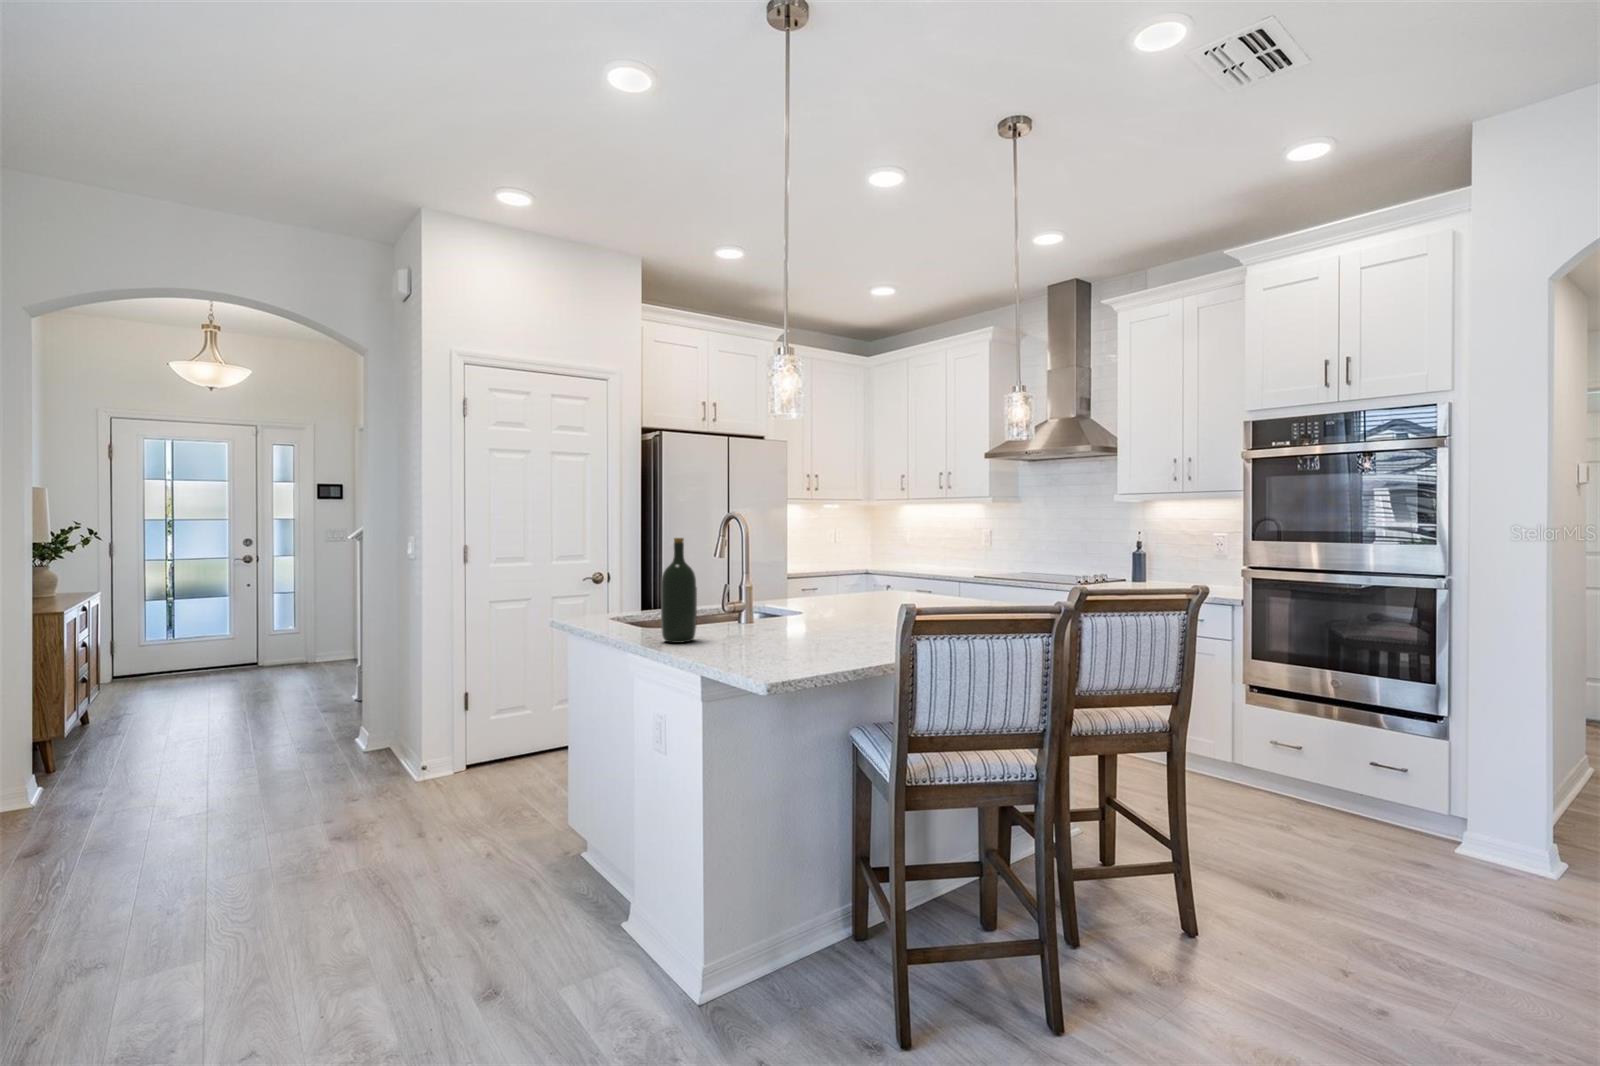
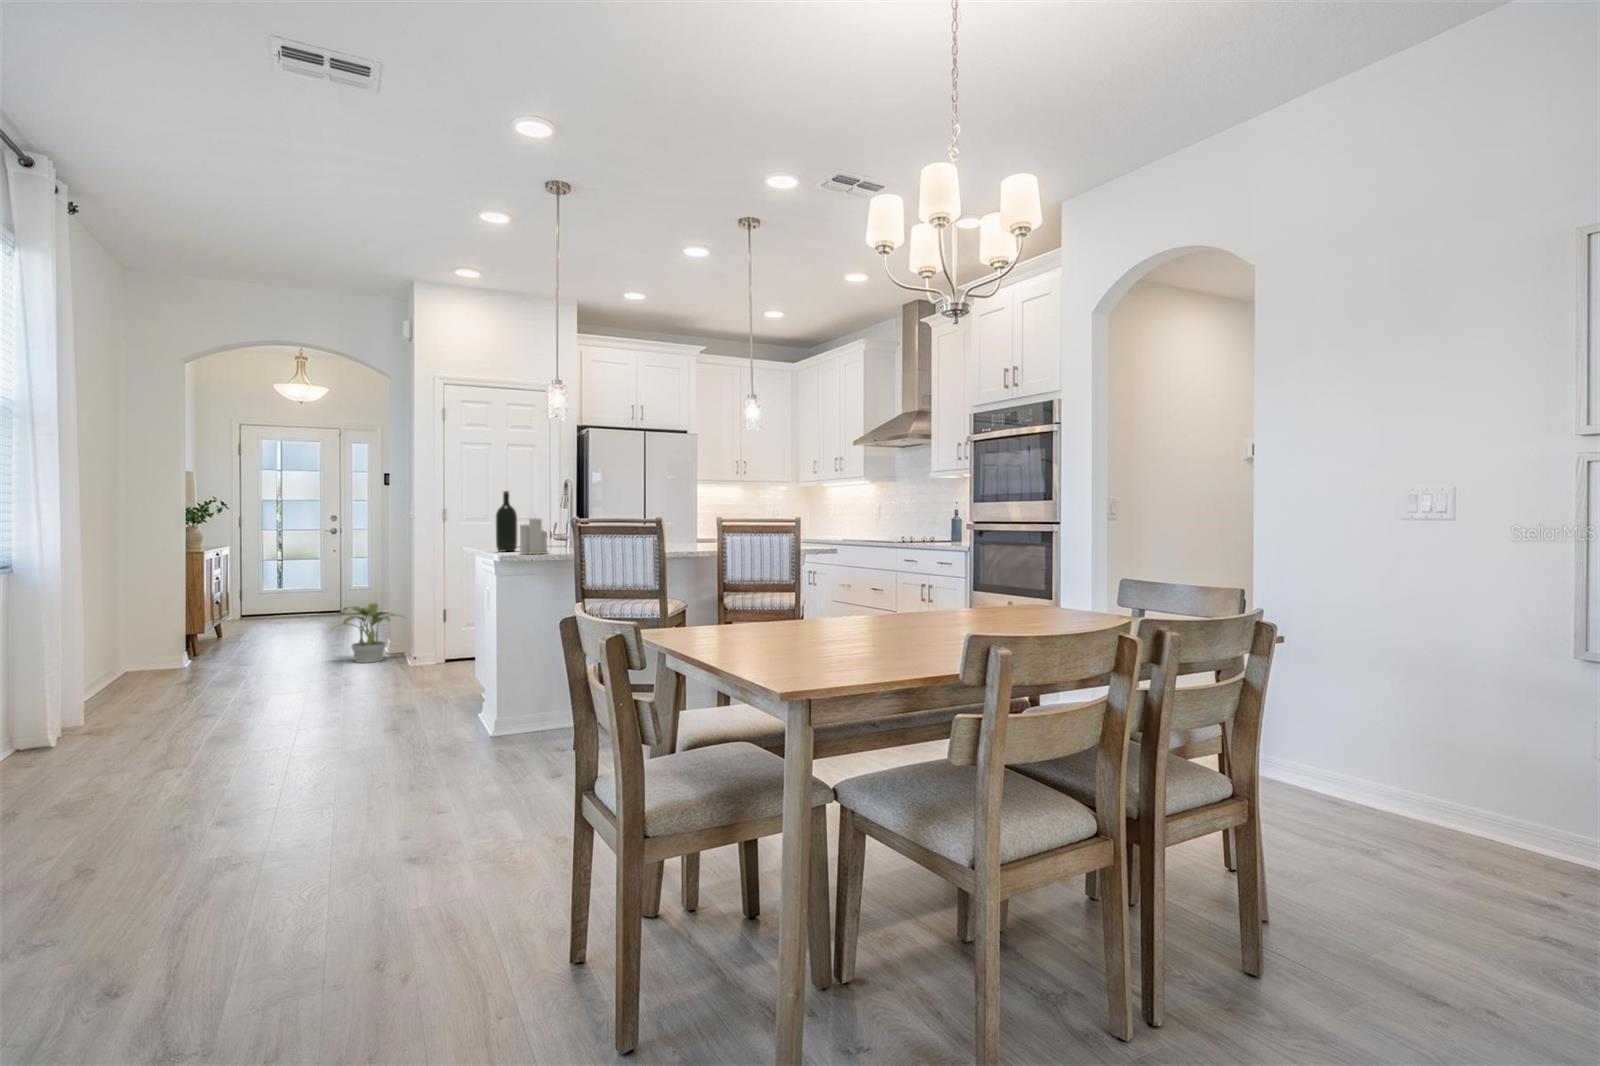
candle: none [751,587,801,661] -> present [520,518,548,554]
potted plant: none [283,682,399,775] -> present [343,603,401,663]

